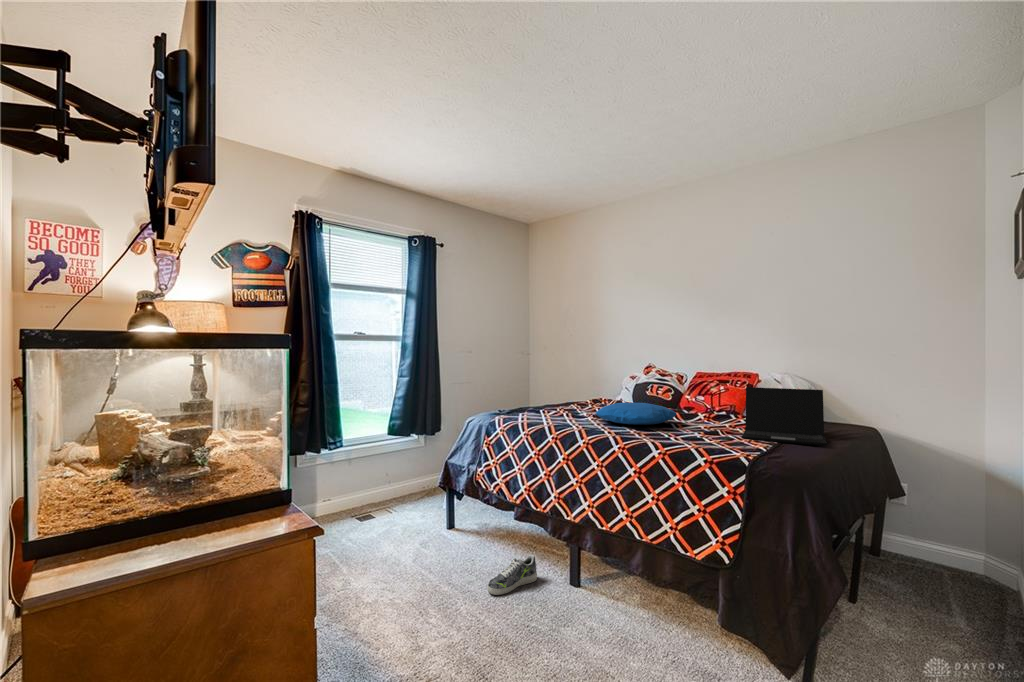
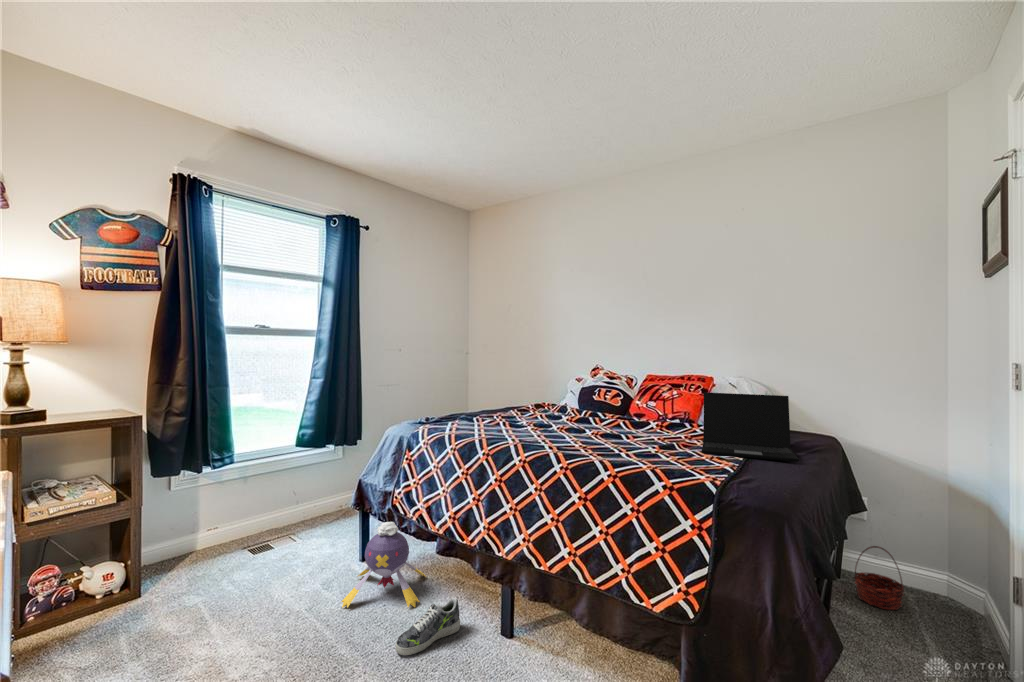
pillow: present [596,402,677,425] -> none [535,410,627,436]
plush toy: none [438,495,505,564] -> present [342,522,426,608]
basket: none [889,526,937,582] -> present [854,546,904,610]

